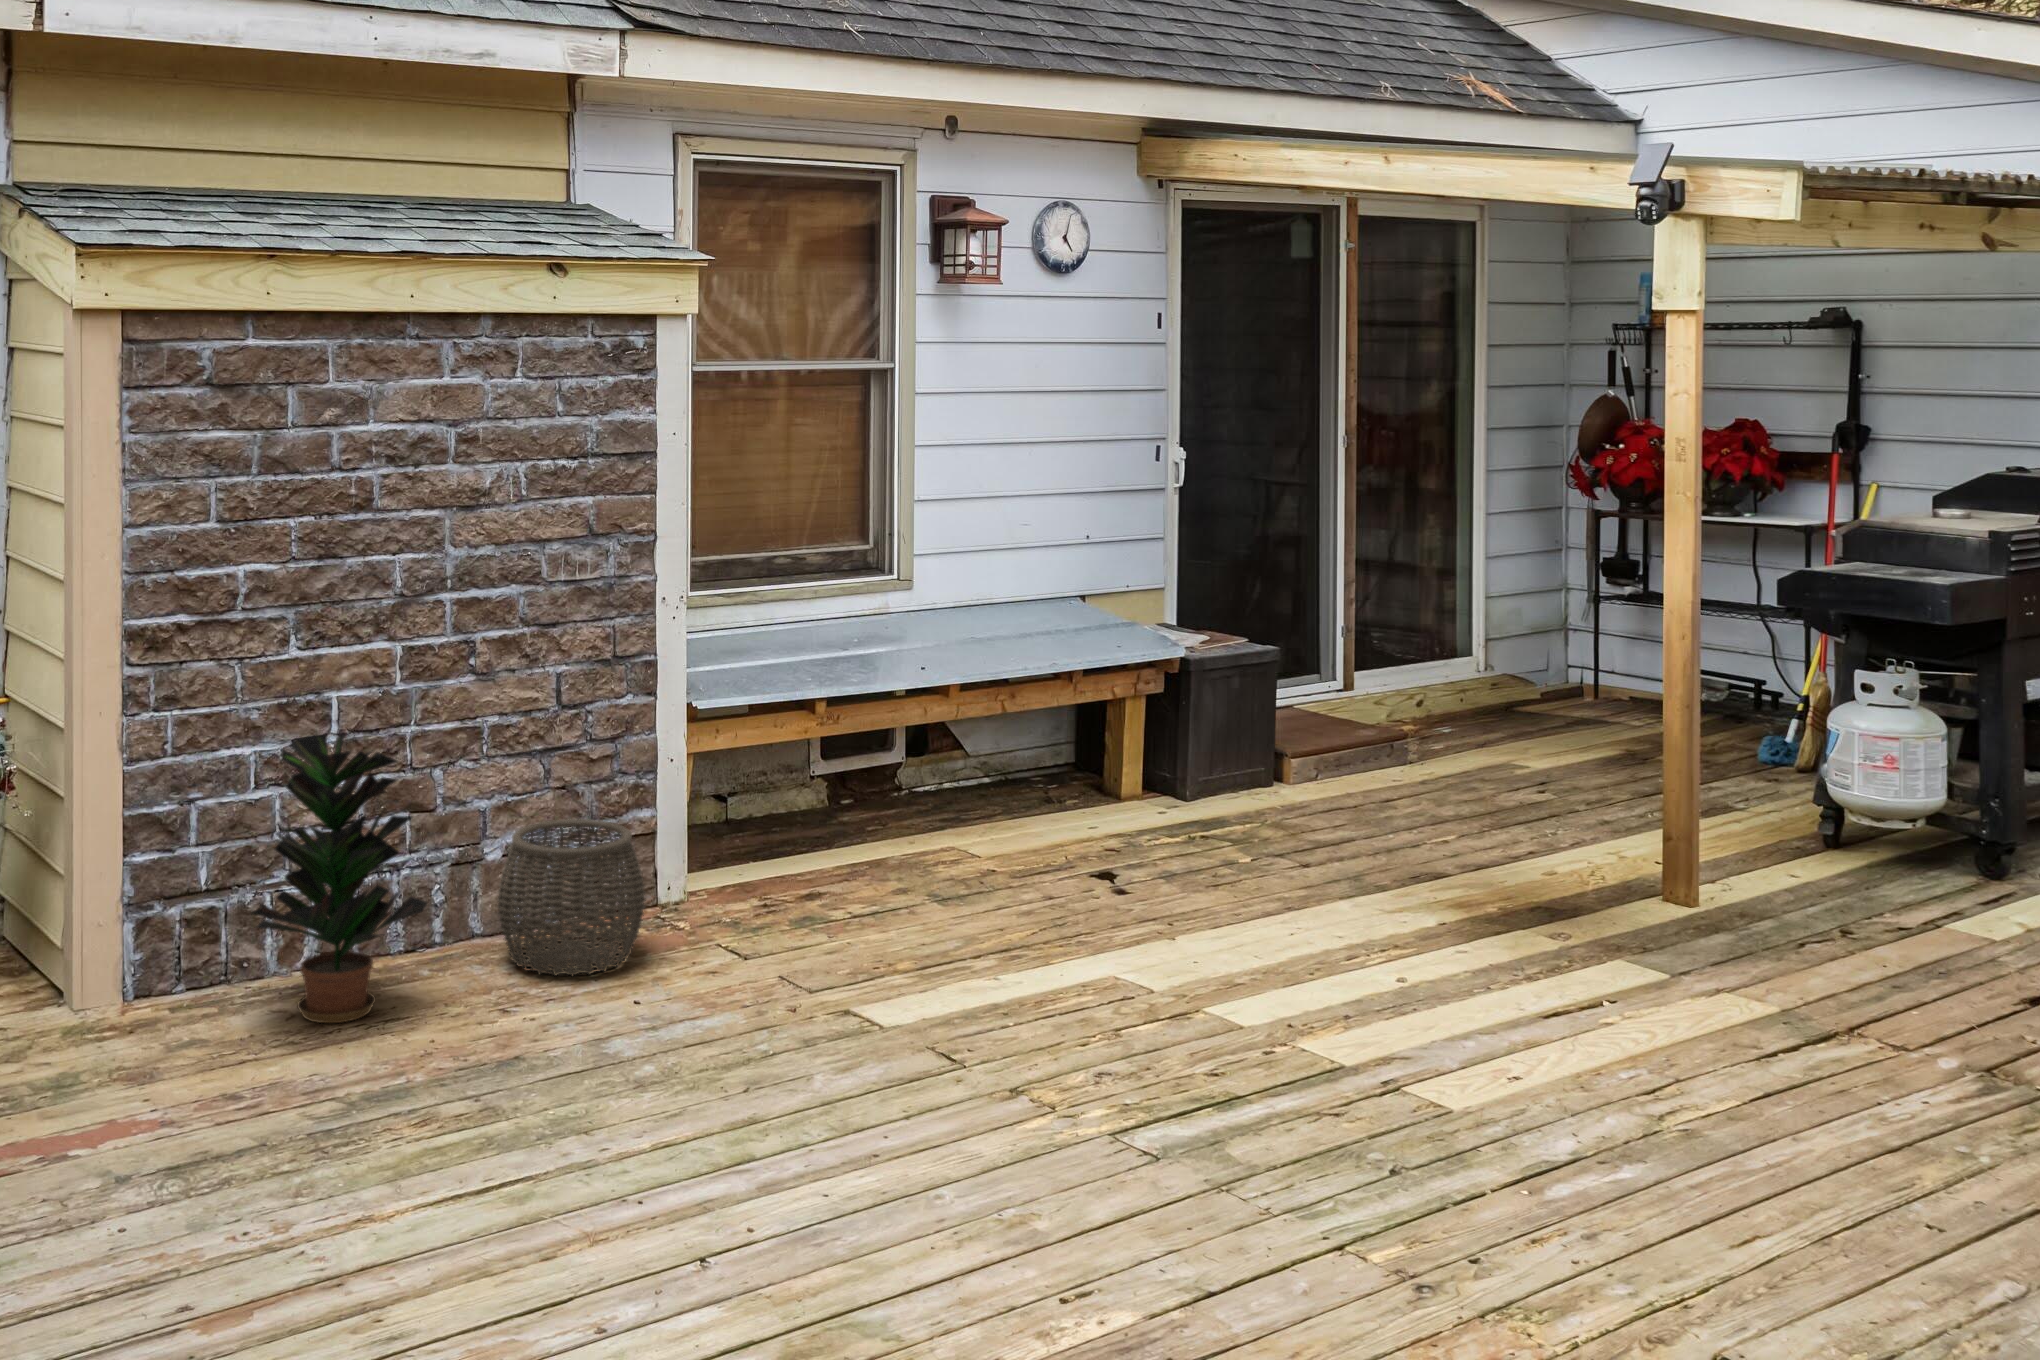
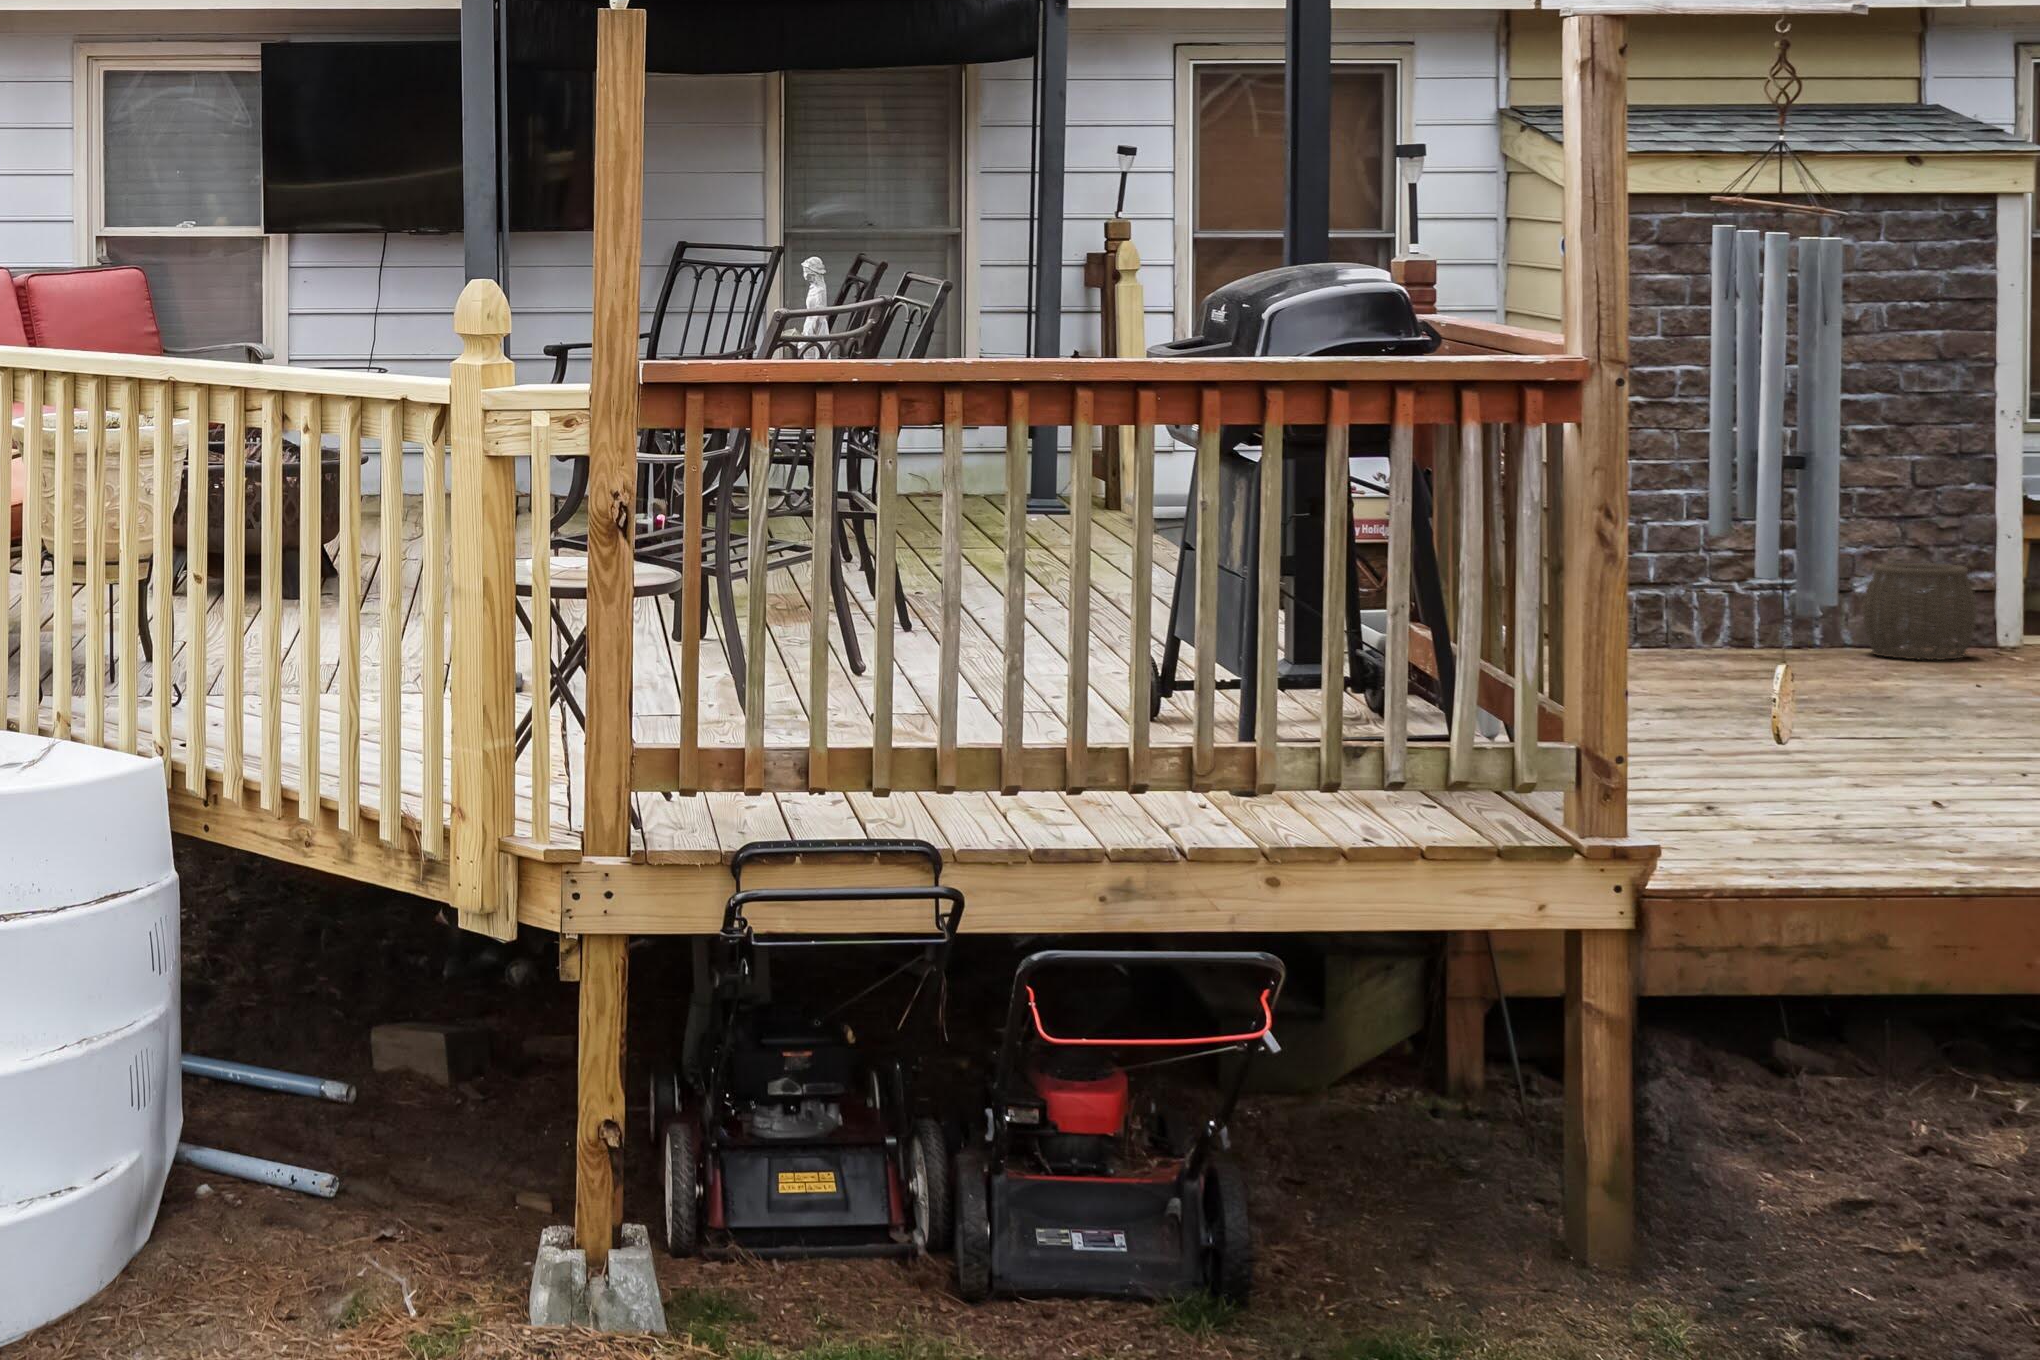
potted plant: present [251,734,427,1023] -> none [1694,476,1815,662]

